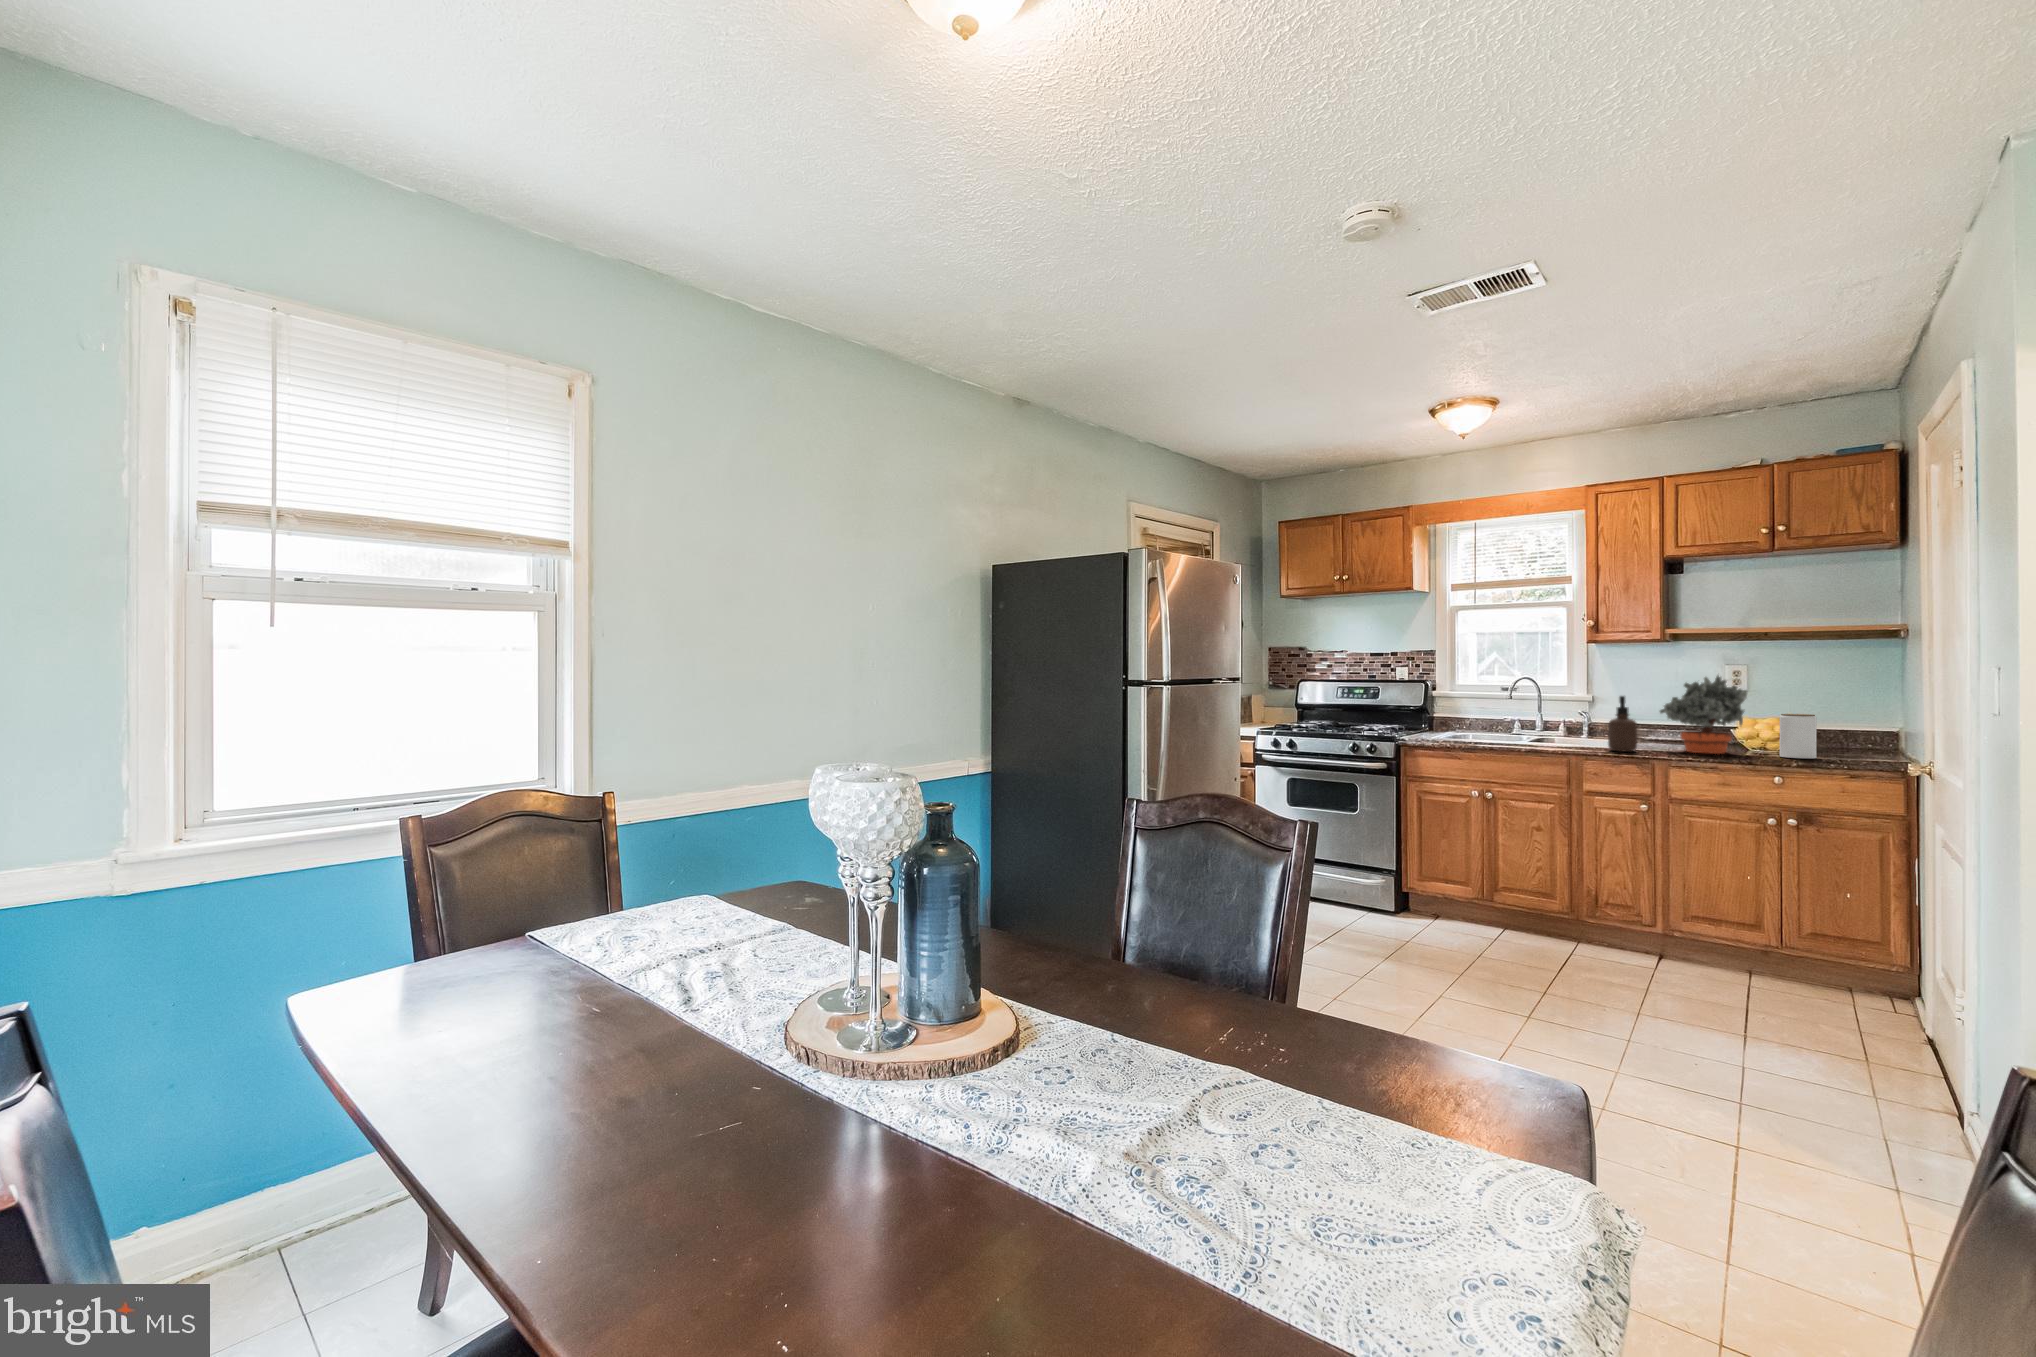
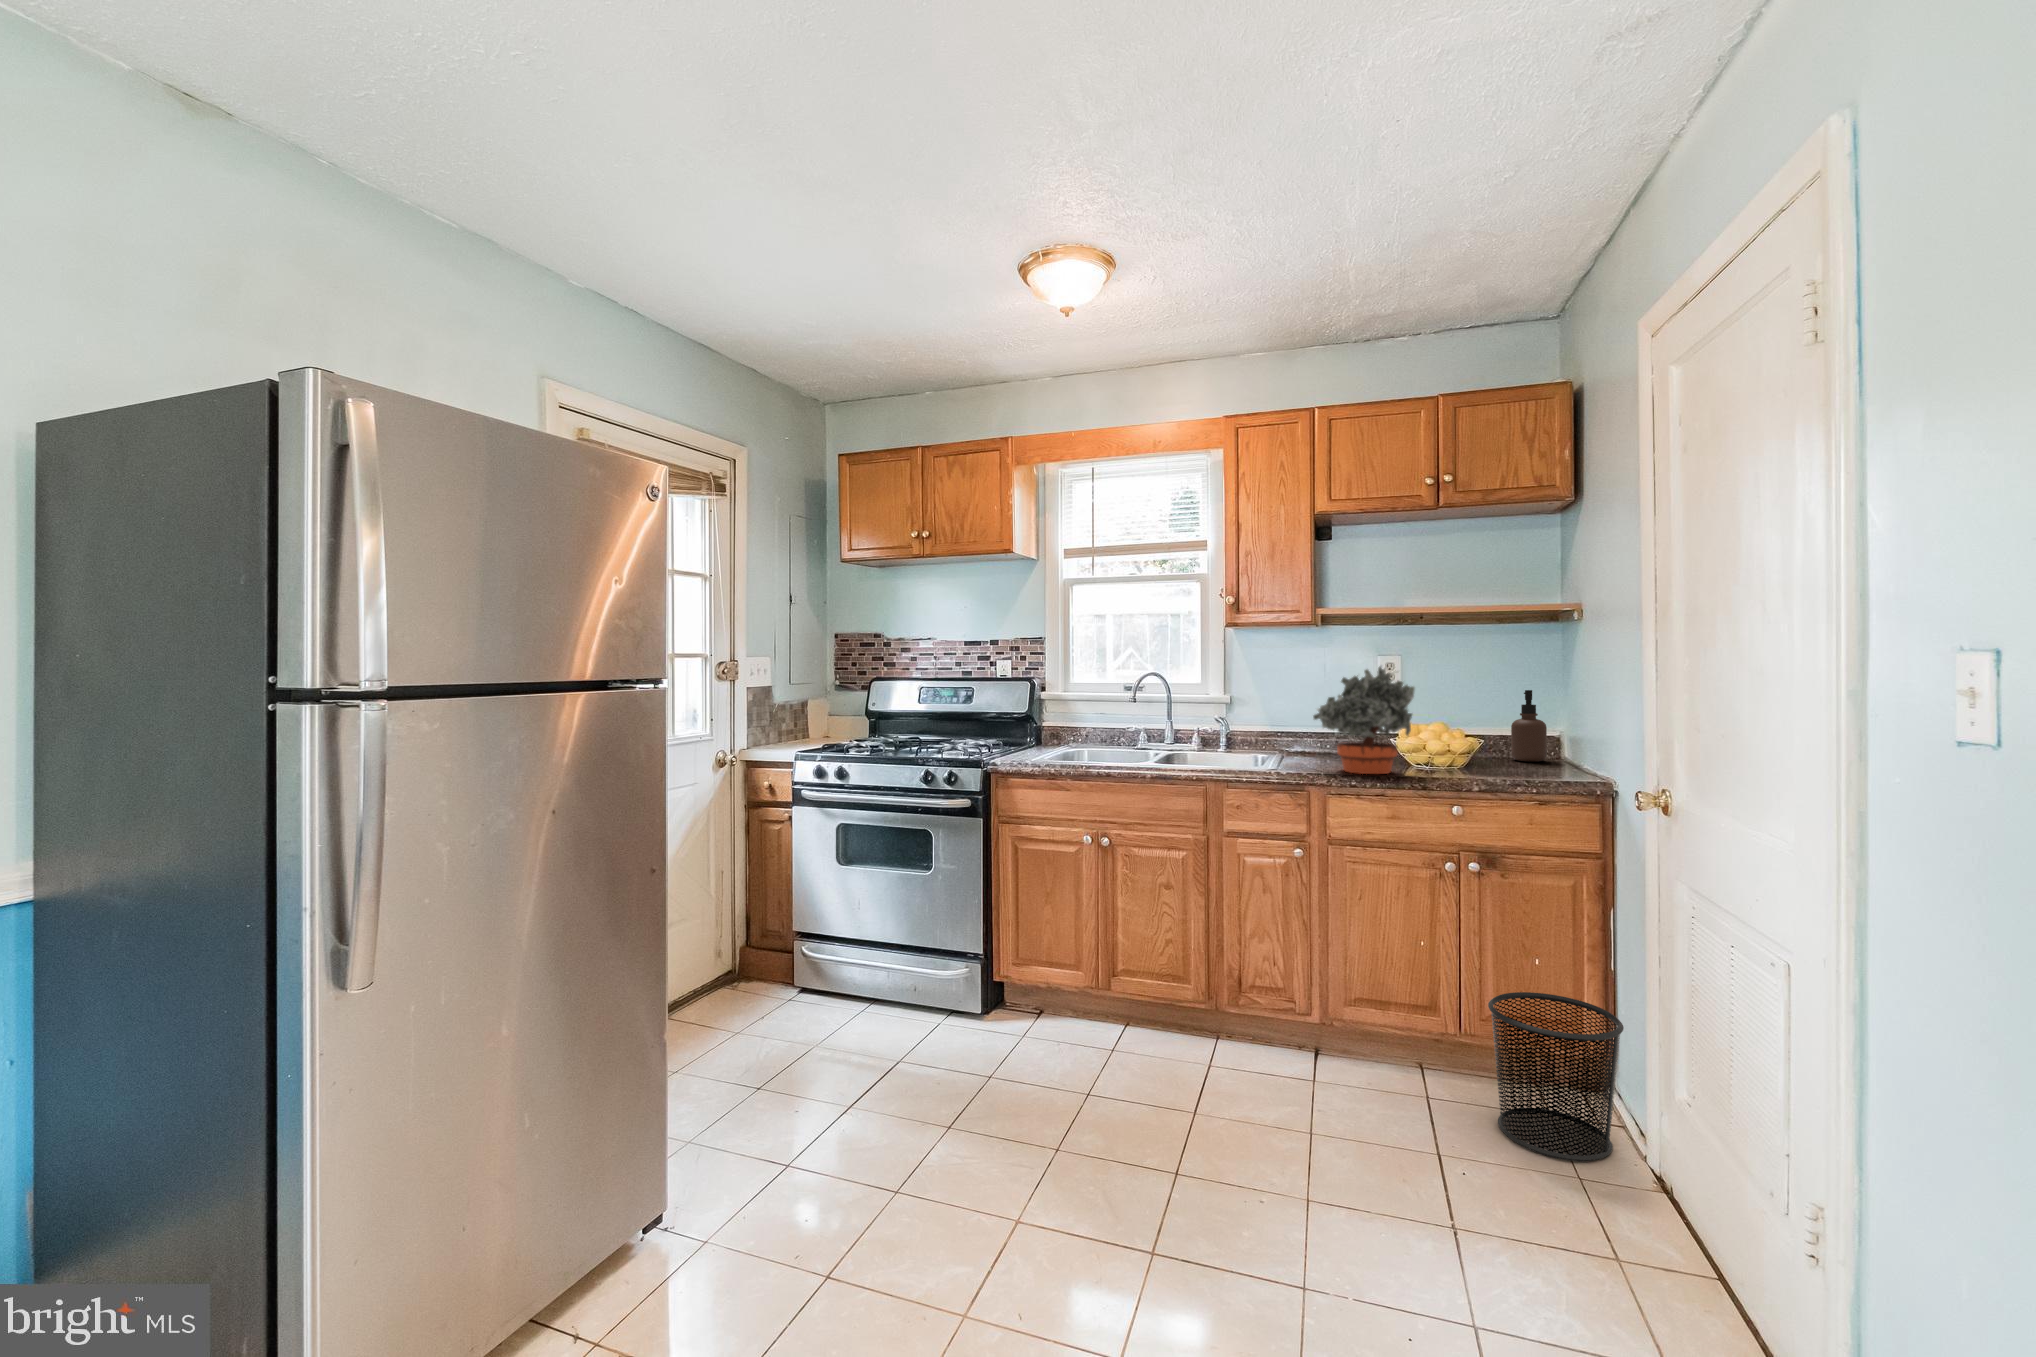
soap dispenser: present [1608,696,1637,752] -> present [1511,690,1547,762]
jar: present [1780,714,1817,759] -> none [1452,718,1494,778]
waste bin: none [1792,908,1901,1017] -> present [1488,992,1624,1161]

